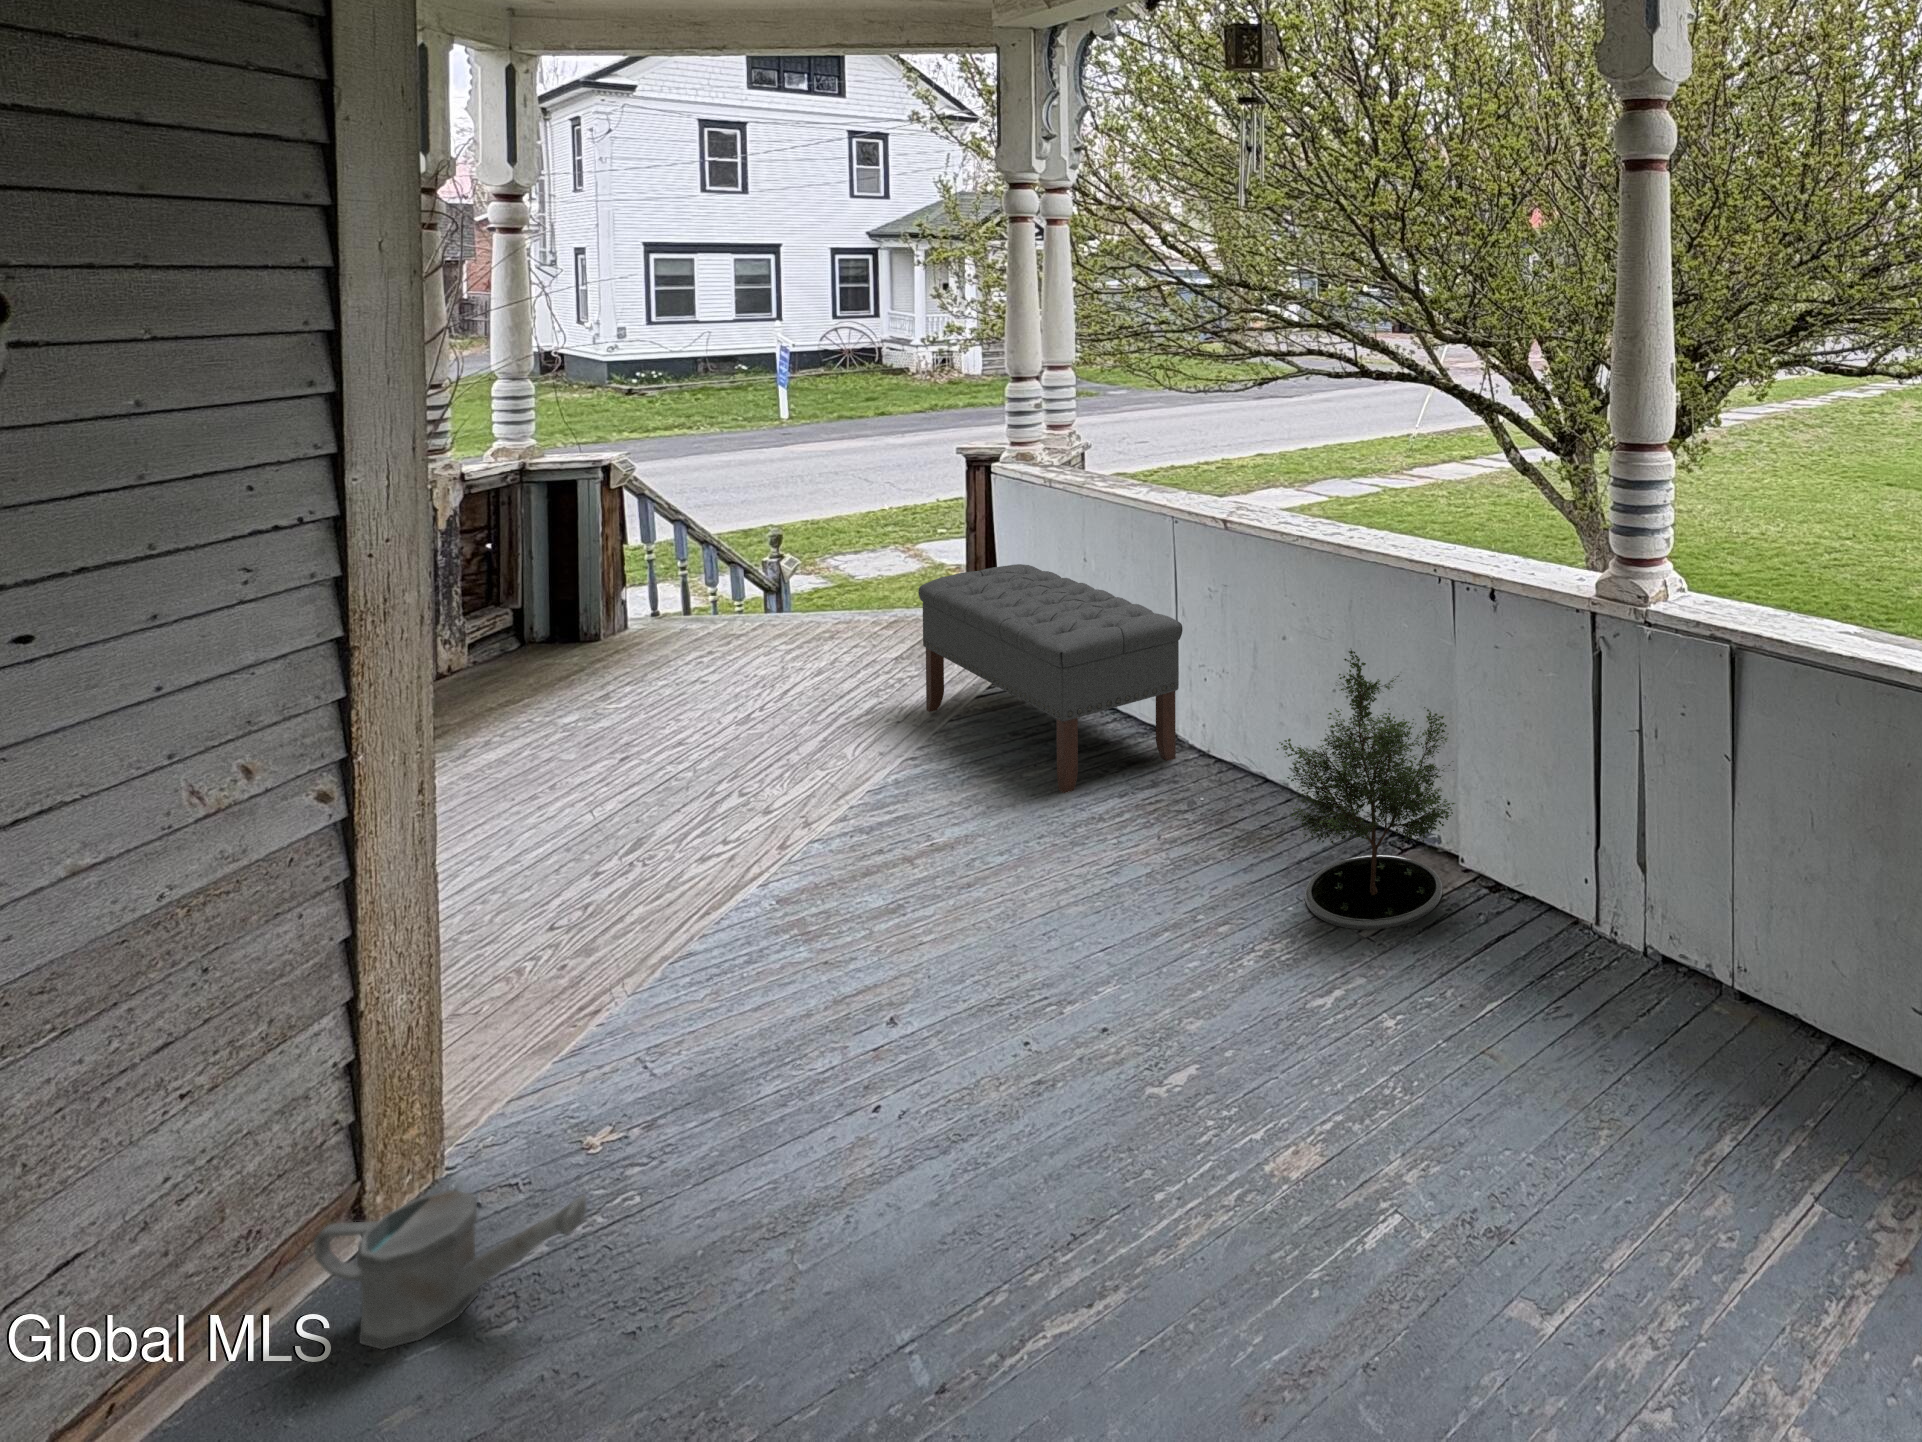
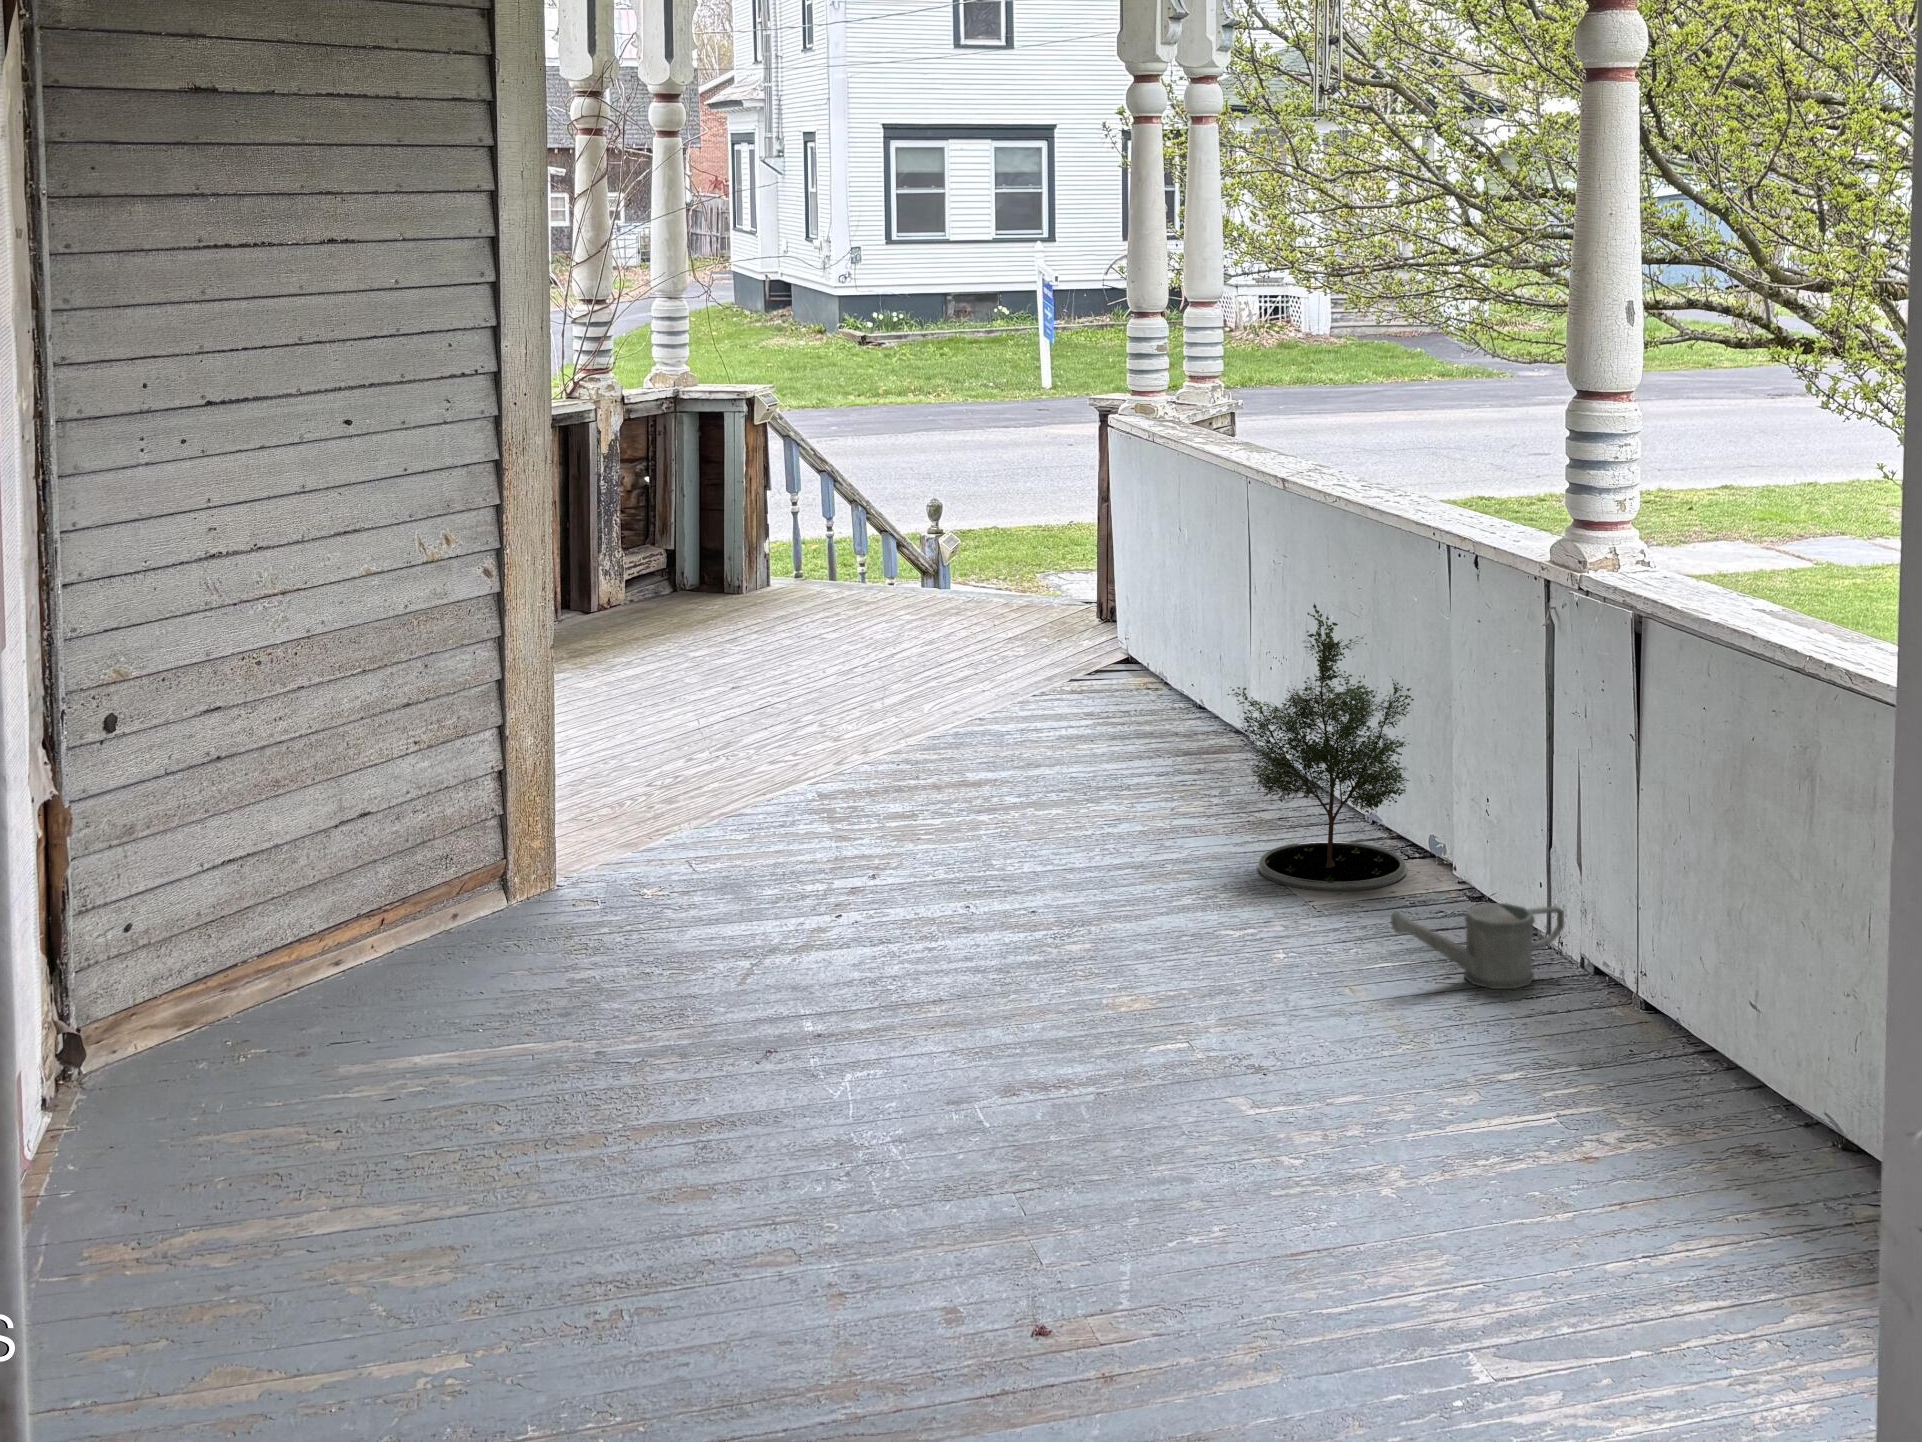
bench: present [918,564,1182,793] -> none [1012,535,1246,770]
watering can: present [314,1190,587,1349] -> present [1391,903,1564,989]

